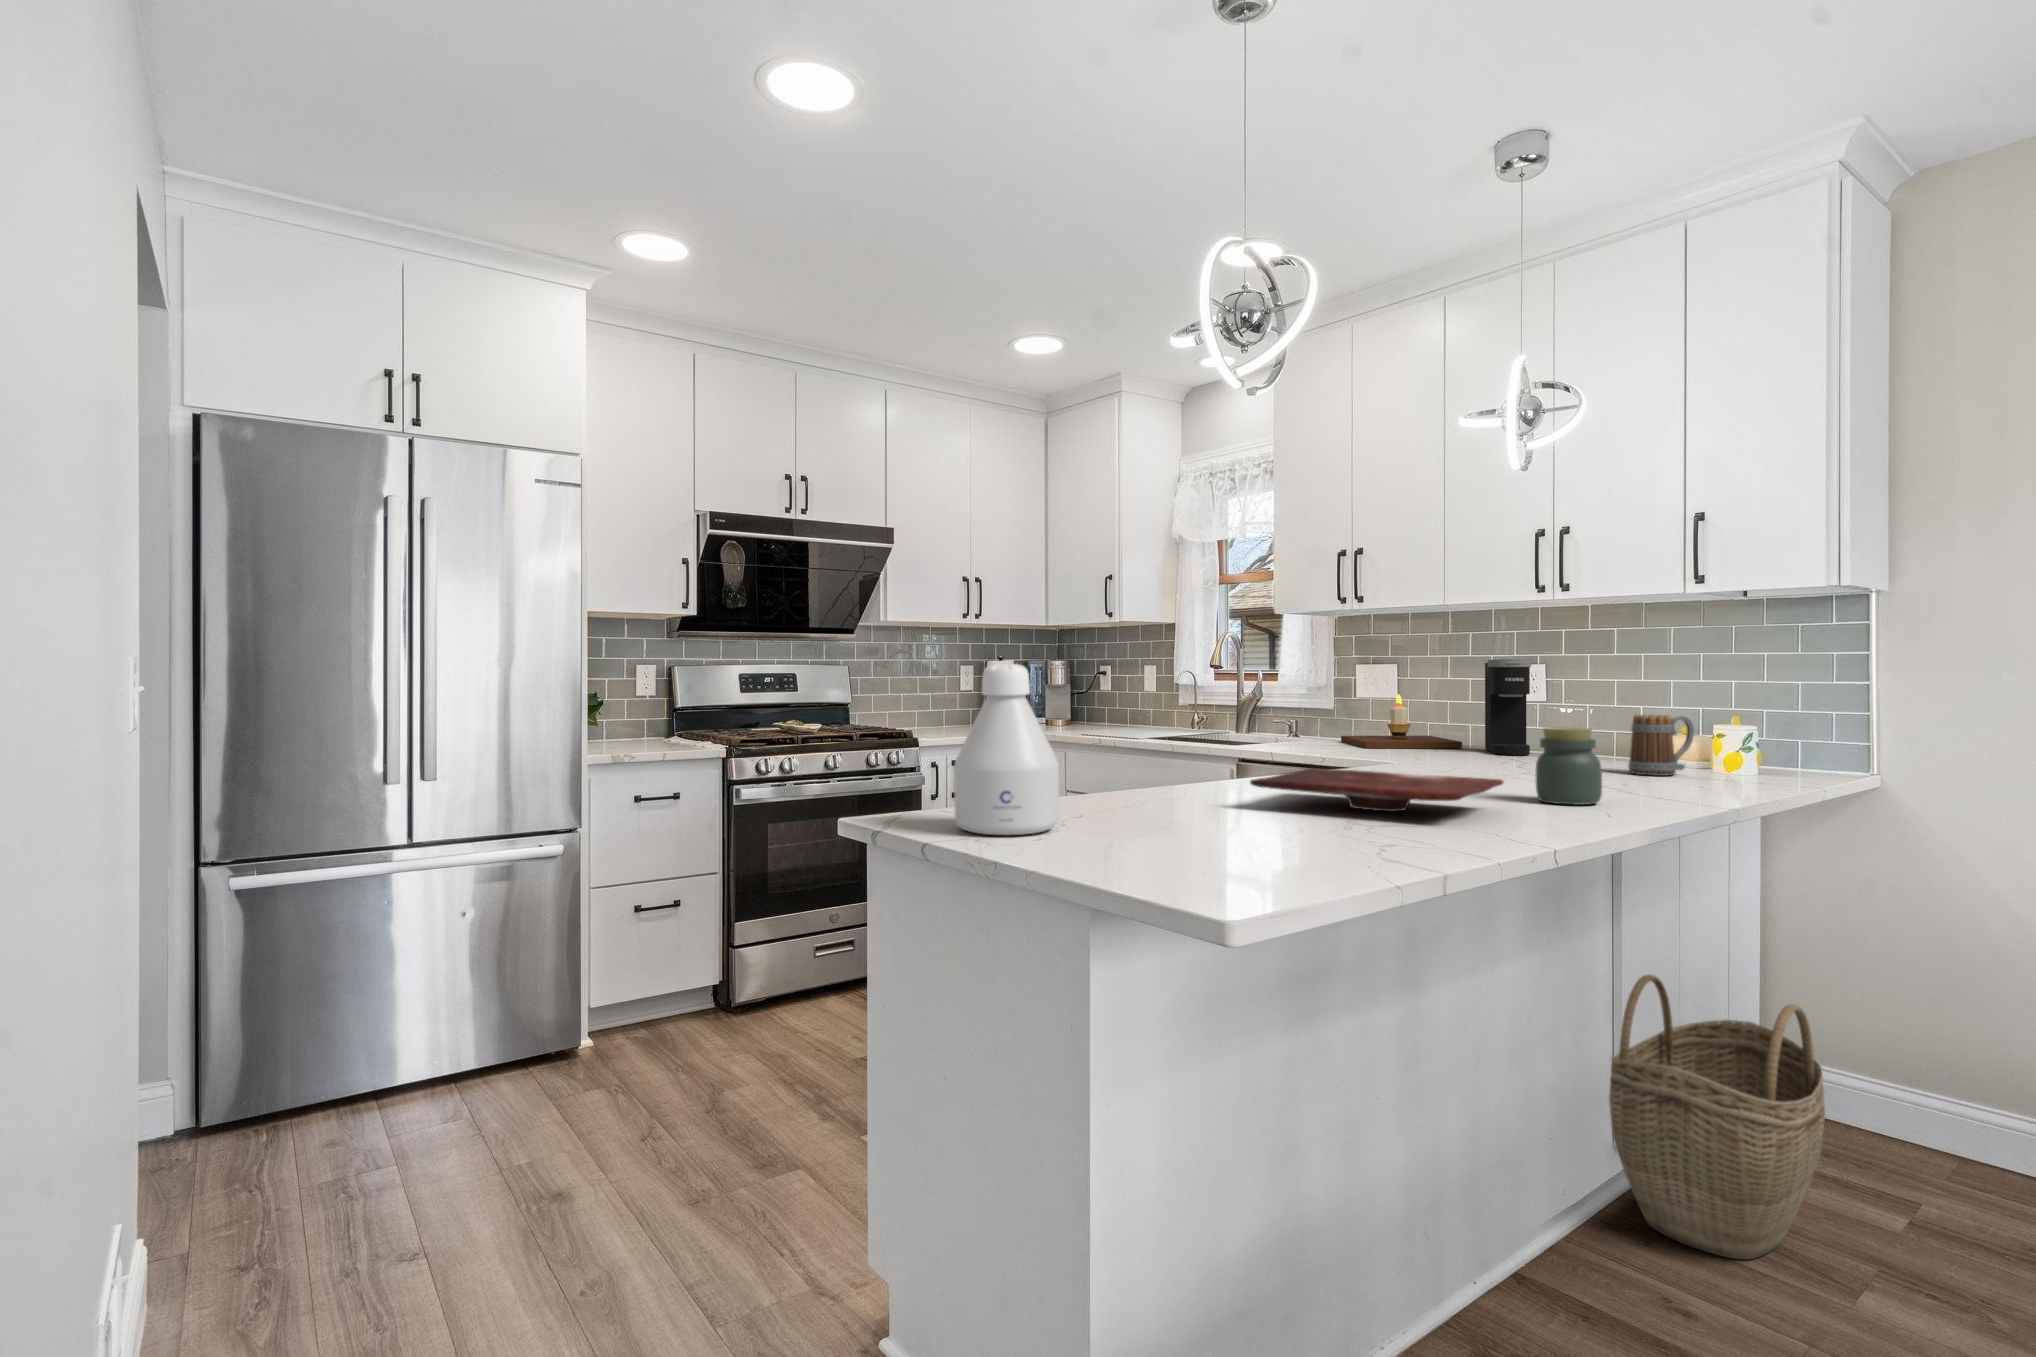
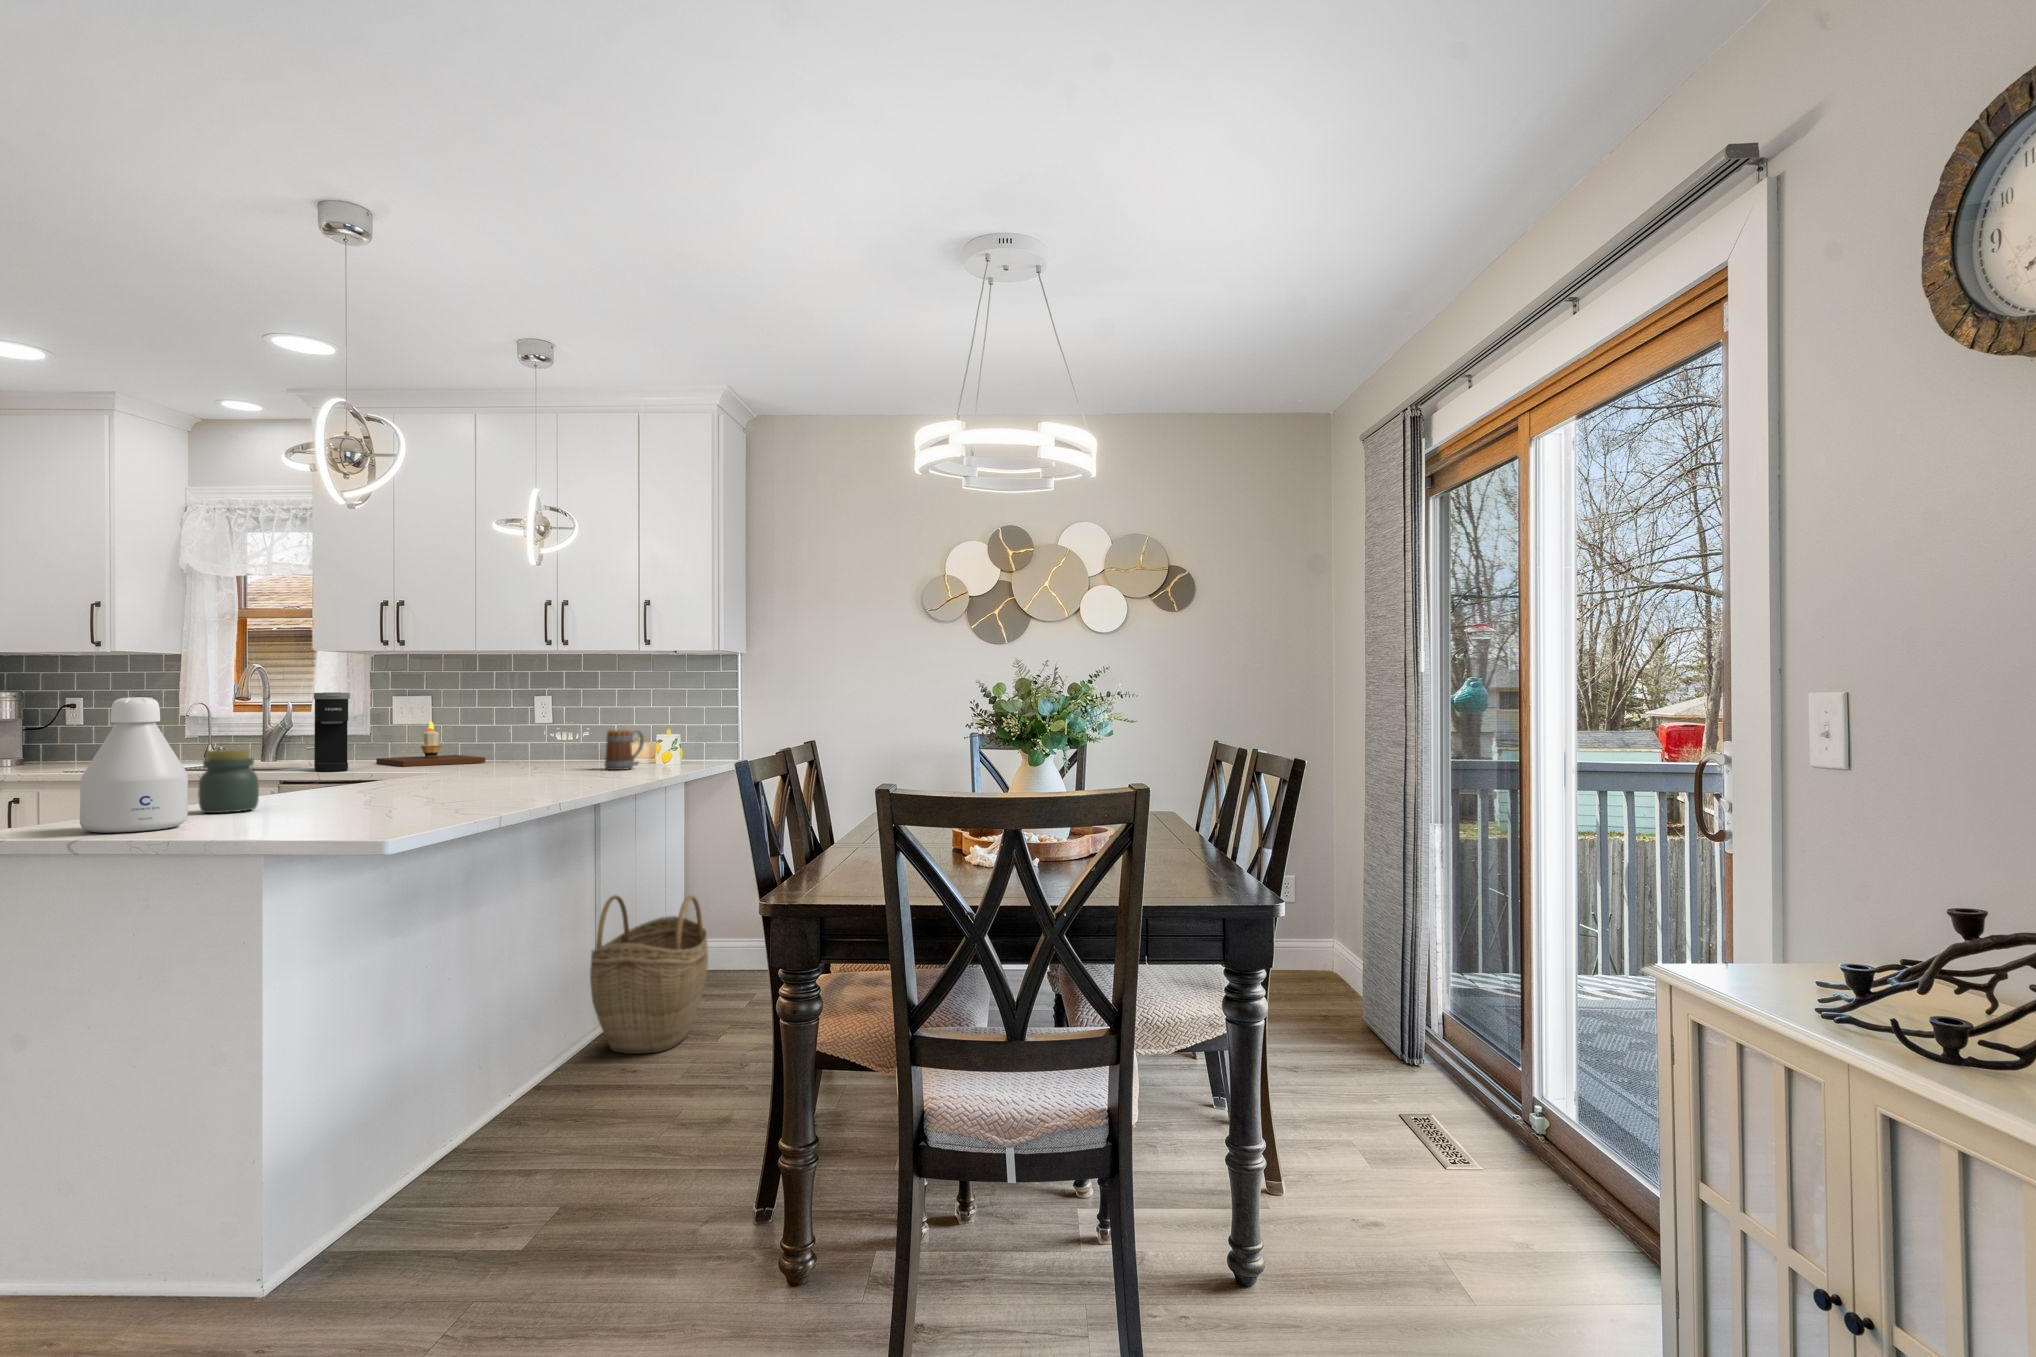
coffee maker: present [1485,659,1531,755] -> present [314,692,350,772]
jar: present [1535,727,1602,805] -> present [198,749,259,813]
cutting board: present [1250,768,1503,811] -> none [338,772,524,798]

